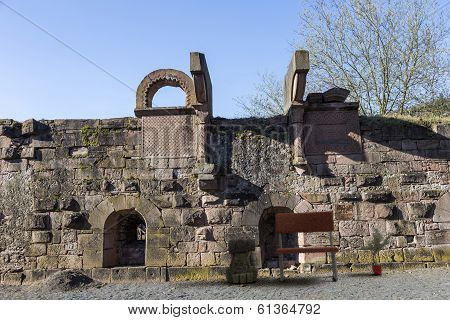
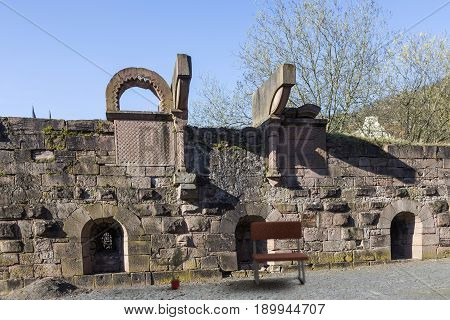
potted tree: present [356,226,393,275] -> present [157,243,193,289]
backpack: present [225,239,258,283] -> none [207,247,237,288]

